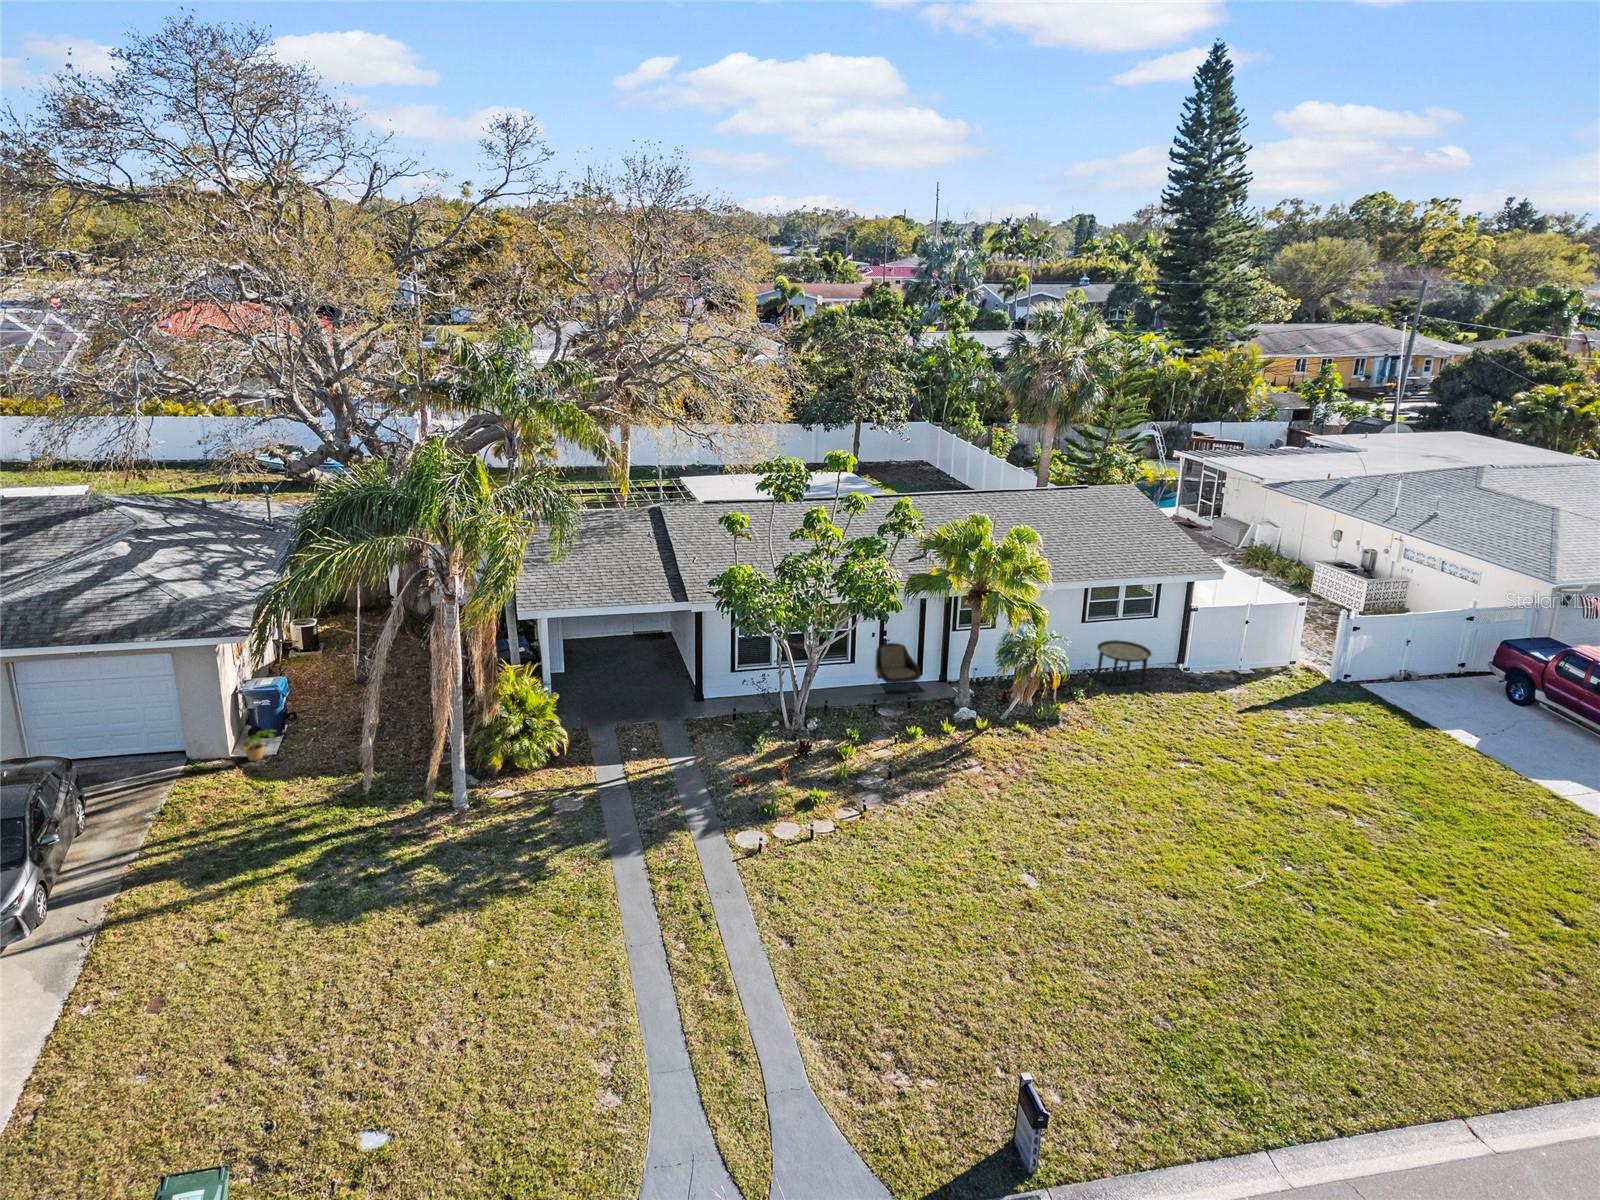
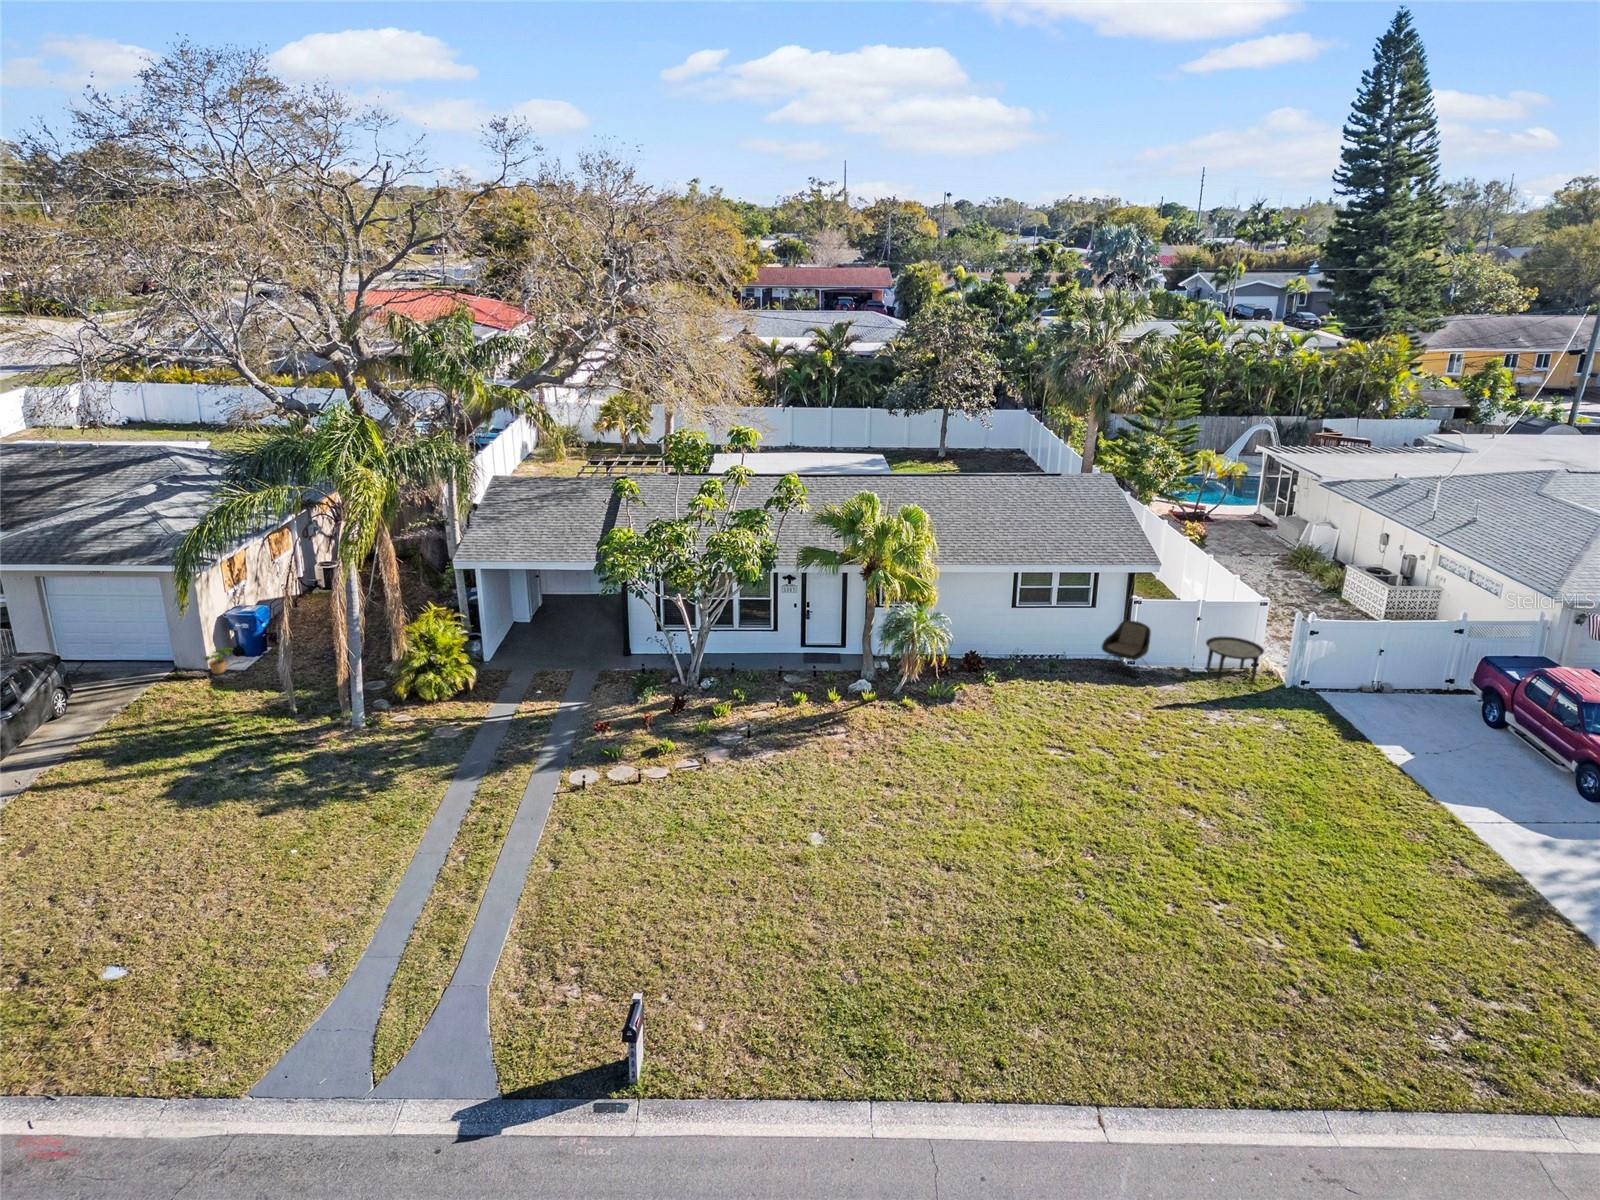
round table: present [1097,640,1151,685] -> present [1206,636,1264,684]
lounge chair: present [873,643,921,700] -> present [1102,621,1151,678]

